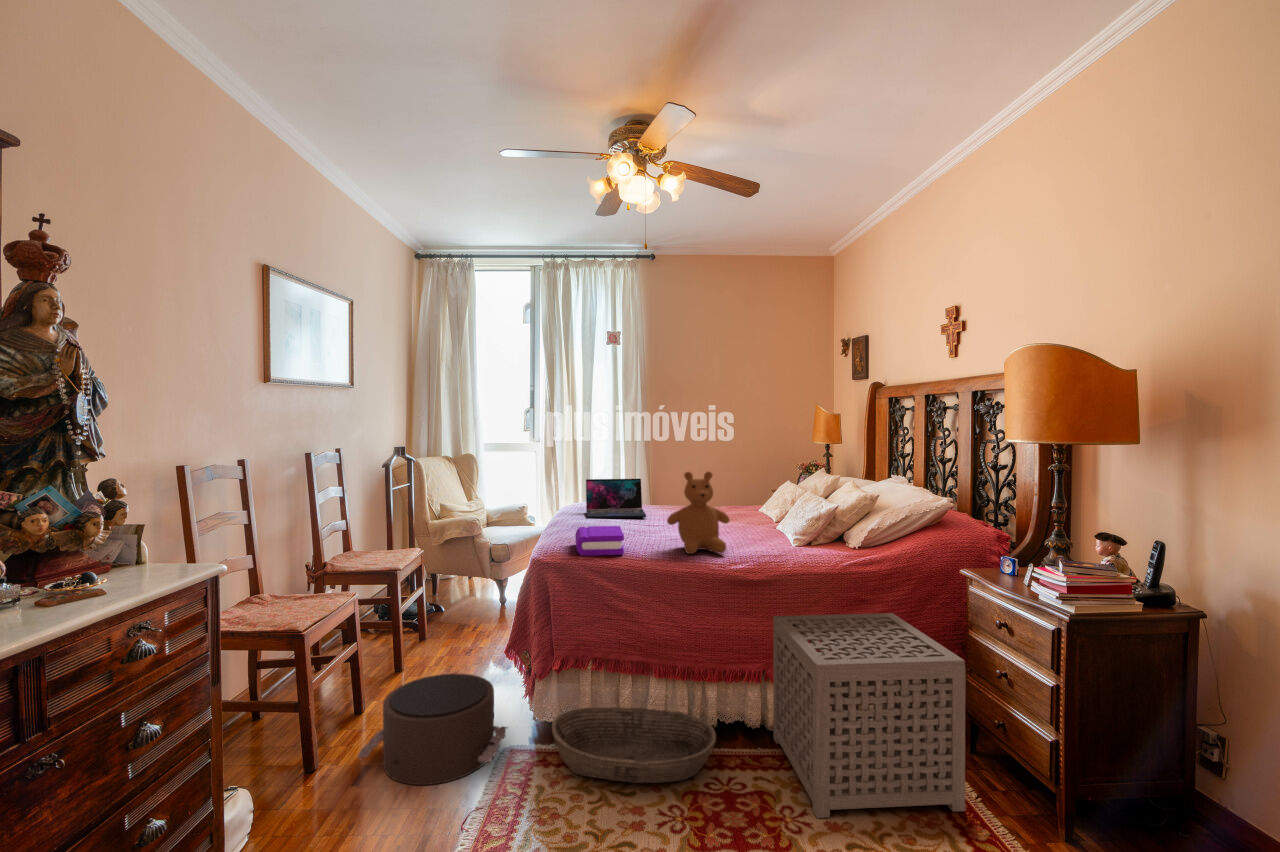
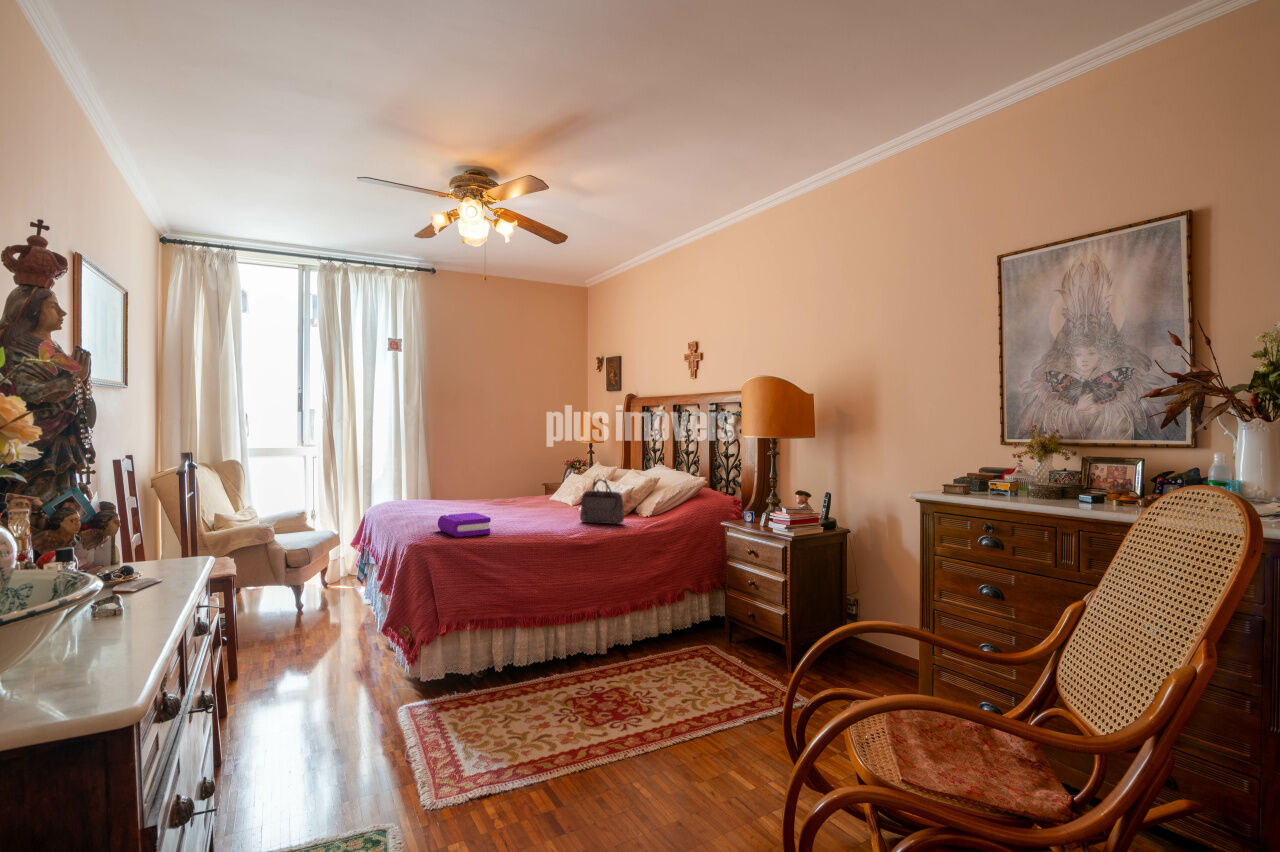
teddy bear: present [667,472,729,554] -> none [515,464,566,530]
laptop: present [586,479,646,518] -> none [399,477,464,514]
handbag: none [758,486,813,556] -> present [580,479,624,524]
side table: present [773,613,965,818] -> none [606,558,737,693]
pouf: present [357,674,507,785] -> none [268,654,406,750]
basket: present [552,707,716,783] -> none [447,651,580,709]

